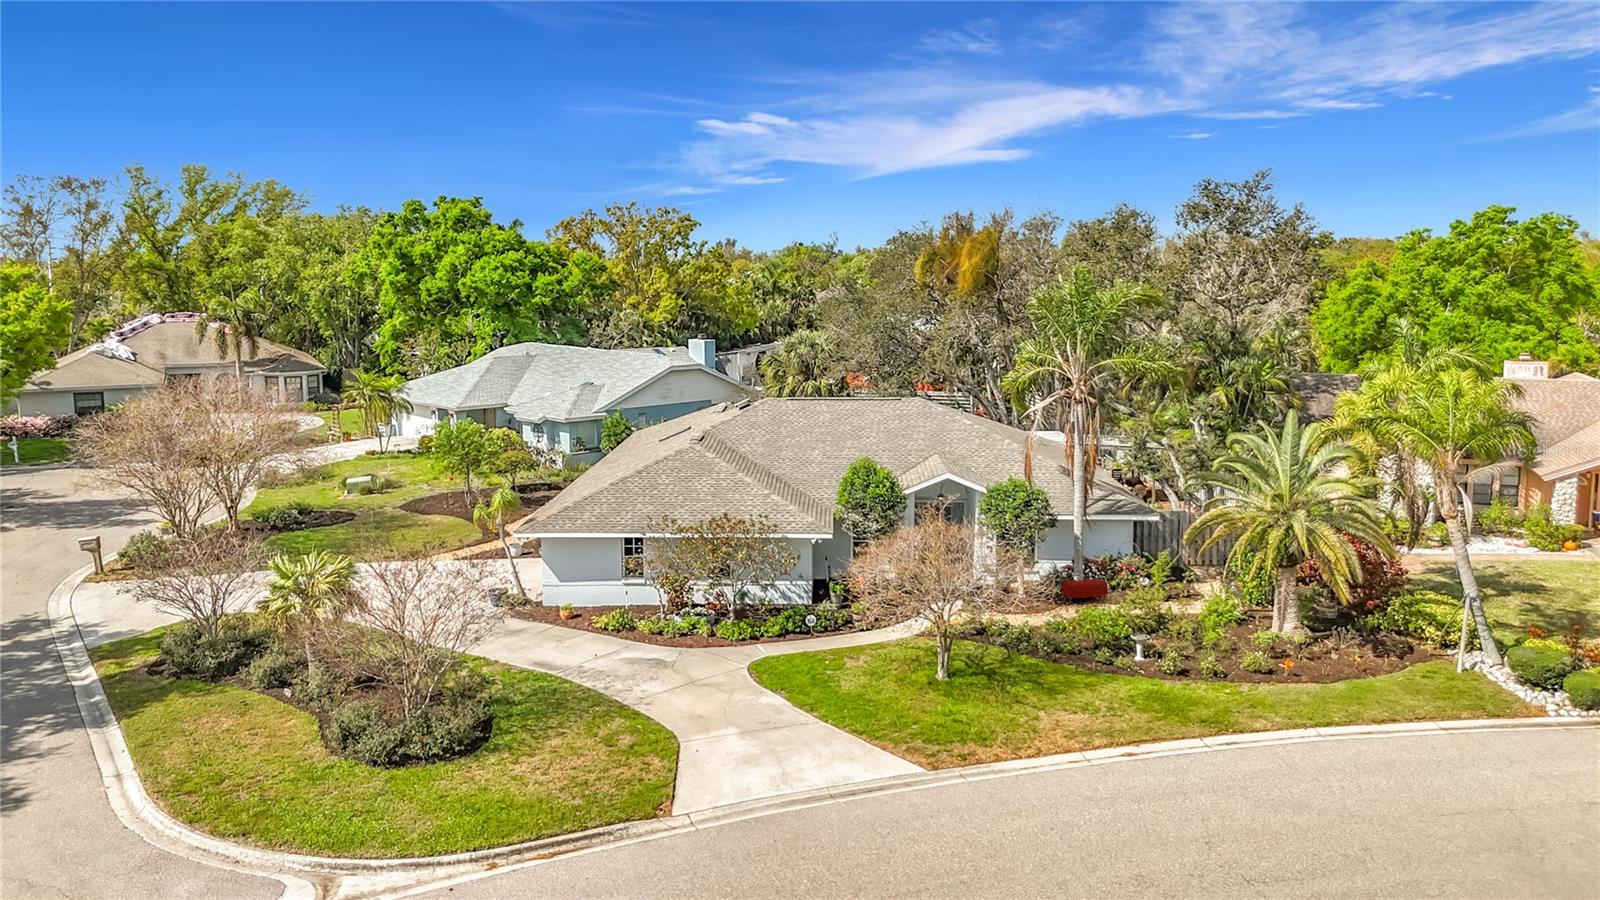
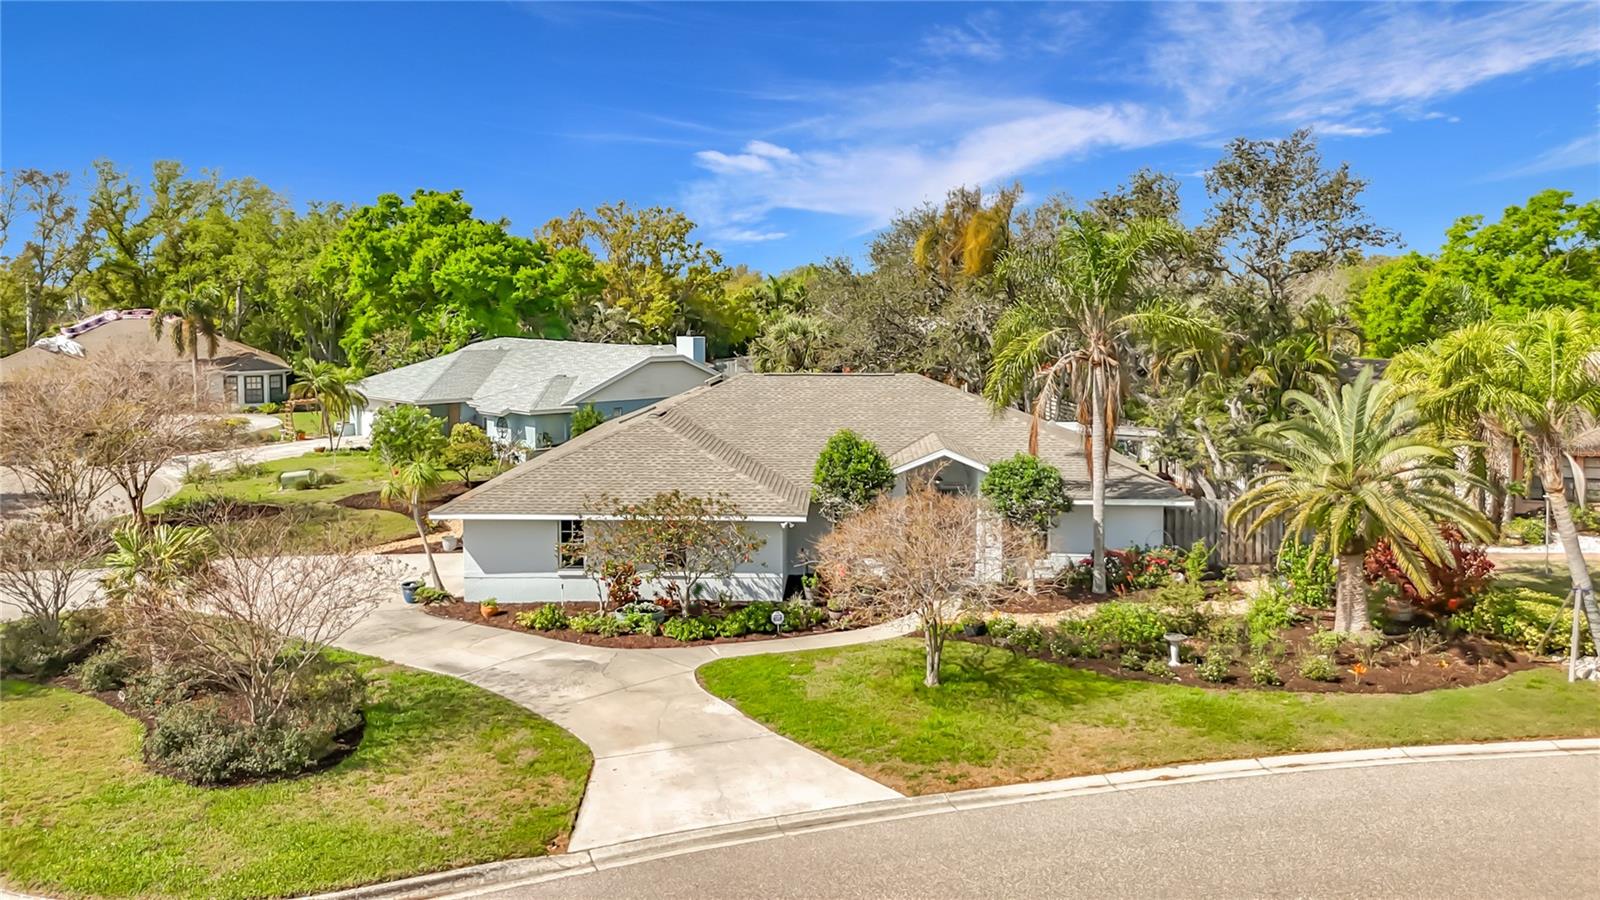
bench: present [1062,579,1107,602] -> none [1079,574,1133,603]

